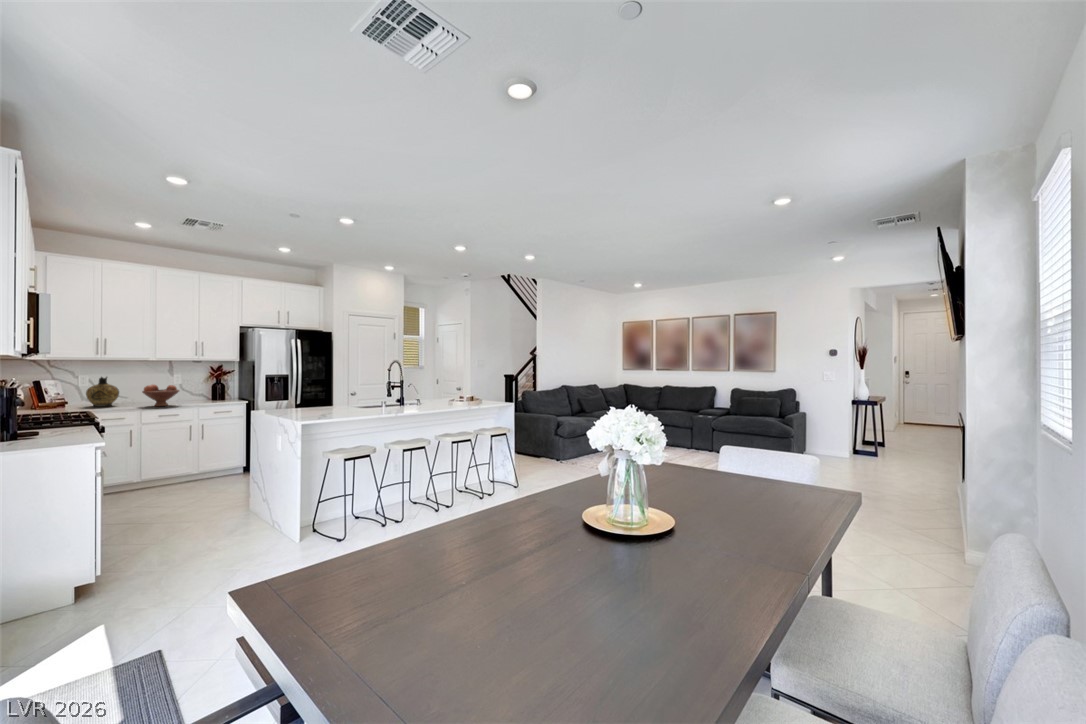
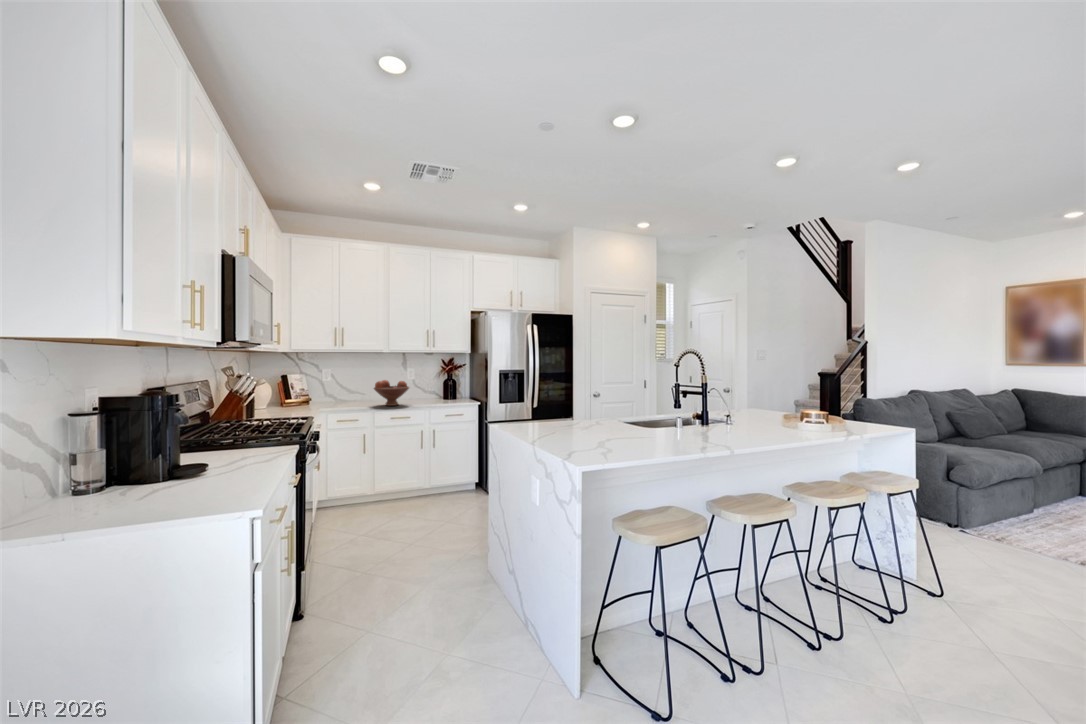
ceramic jug: present [86,377,119,407] -> none [326,370,355,404]

